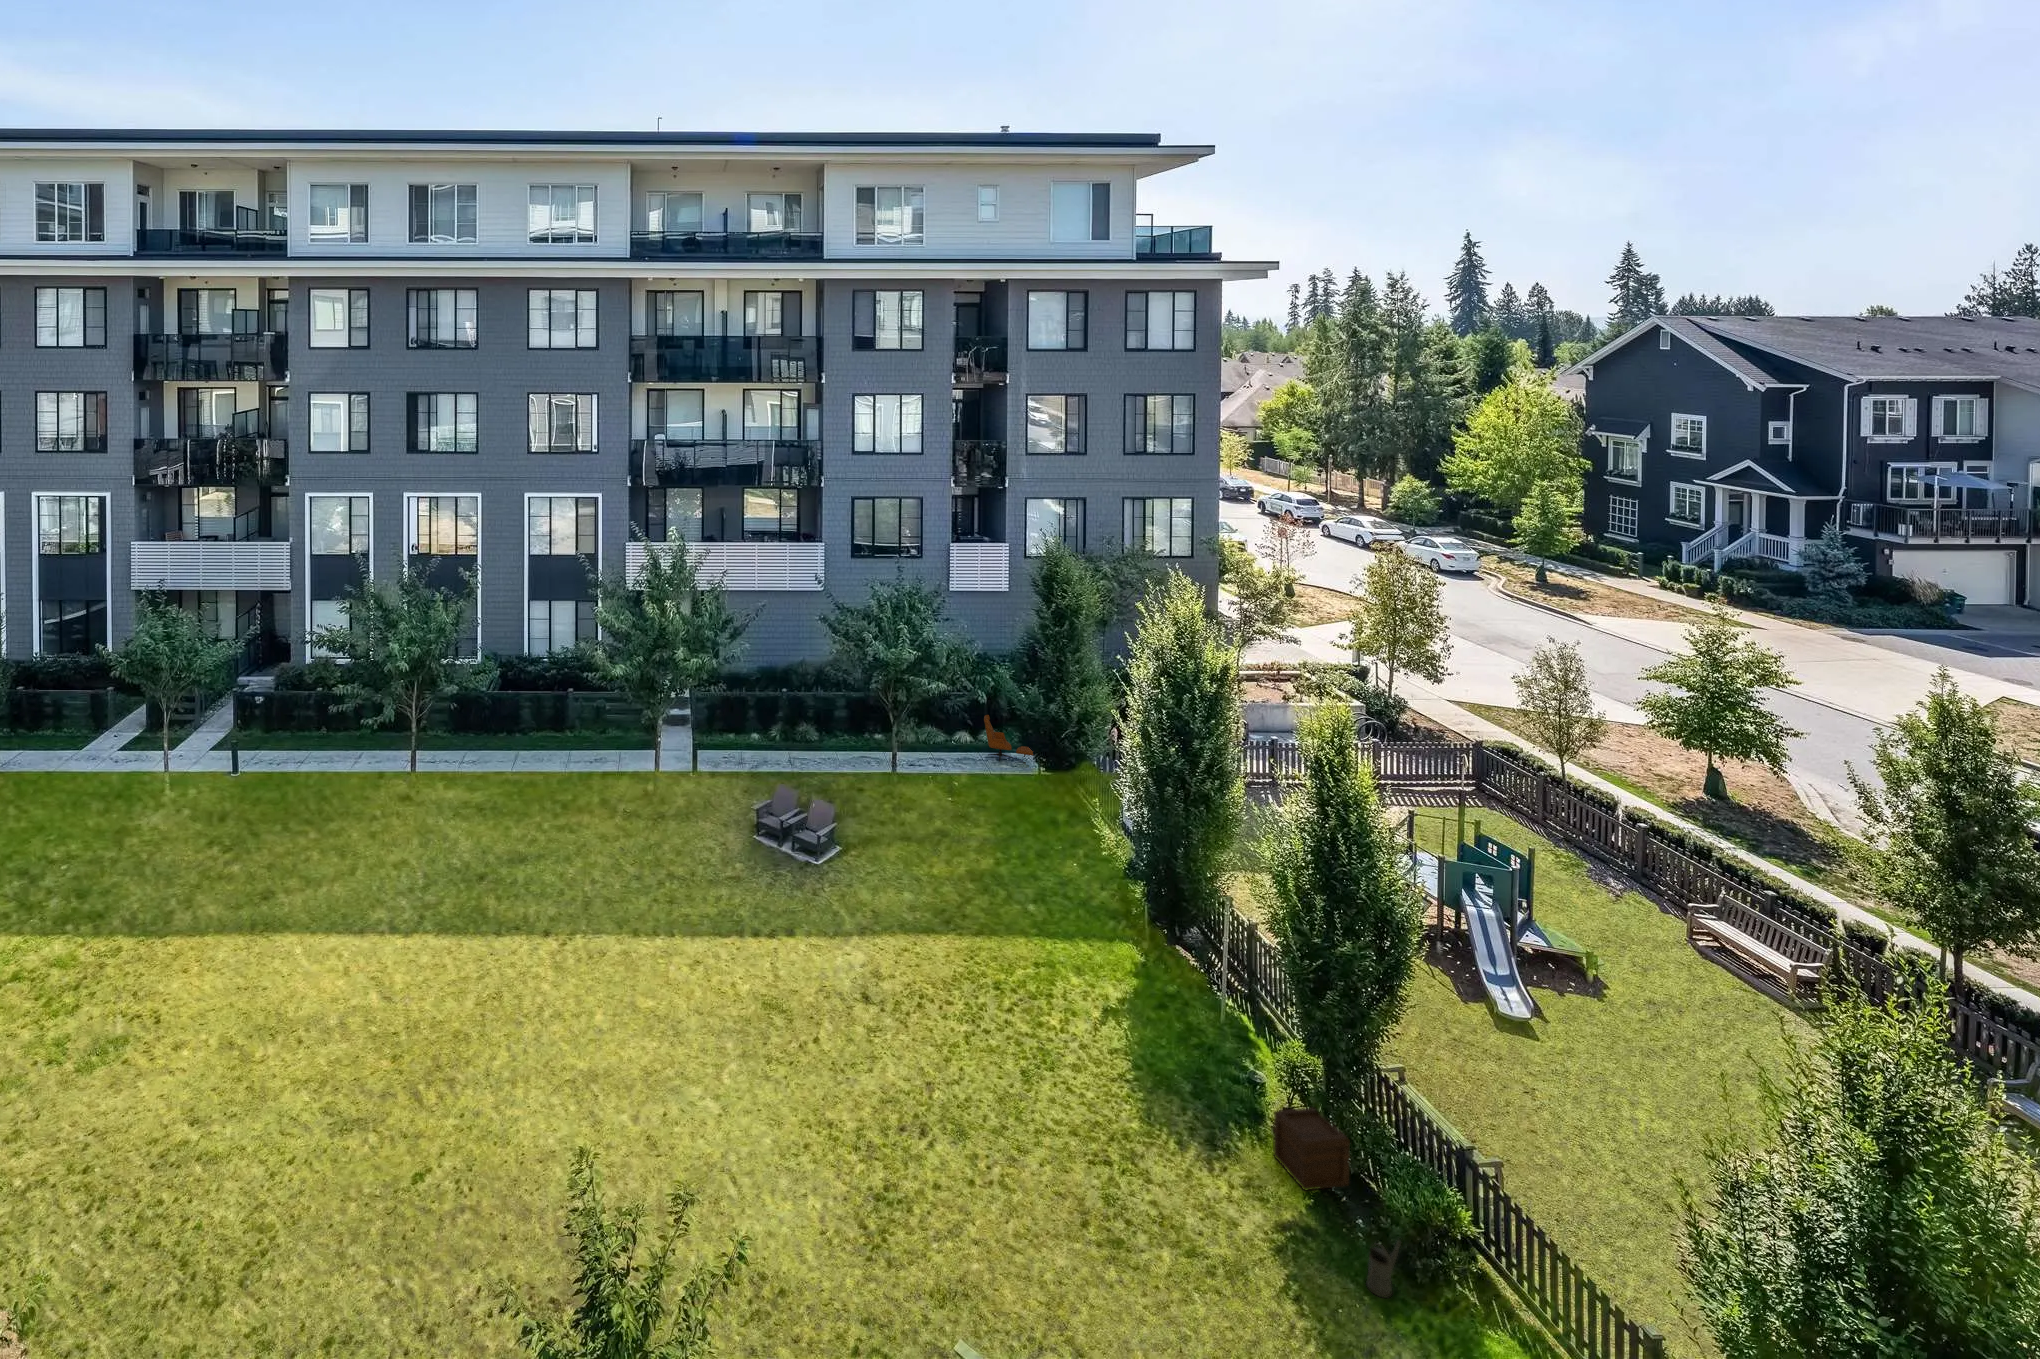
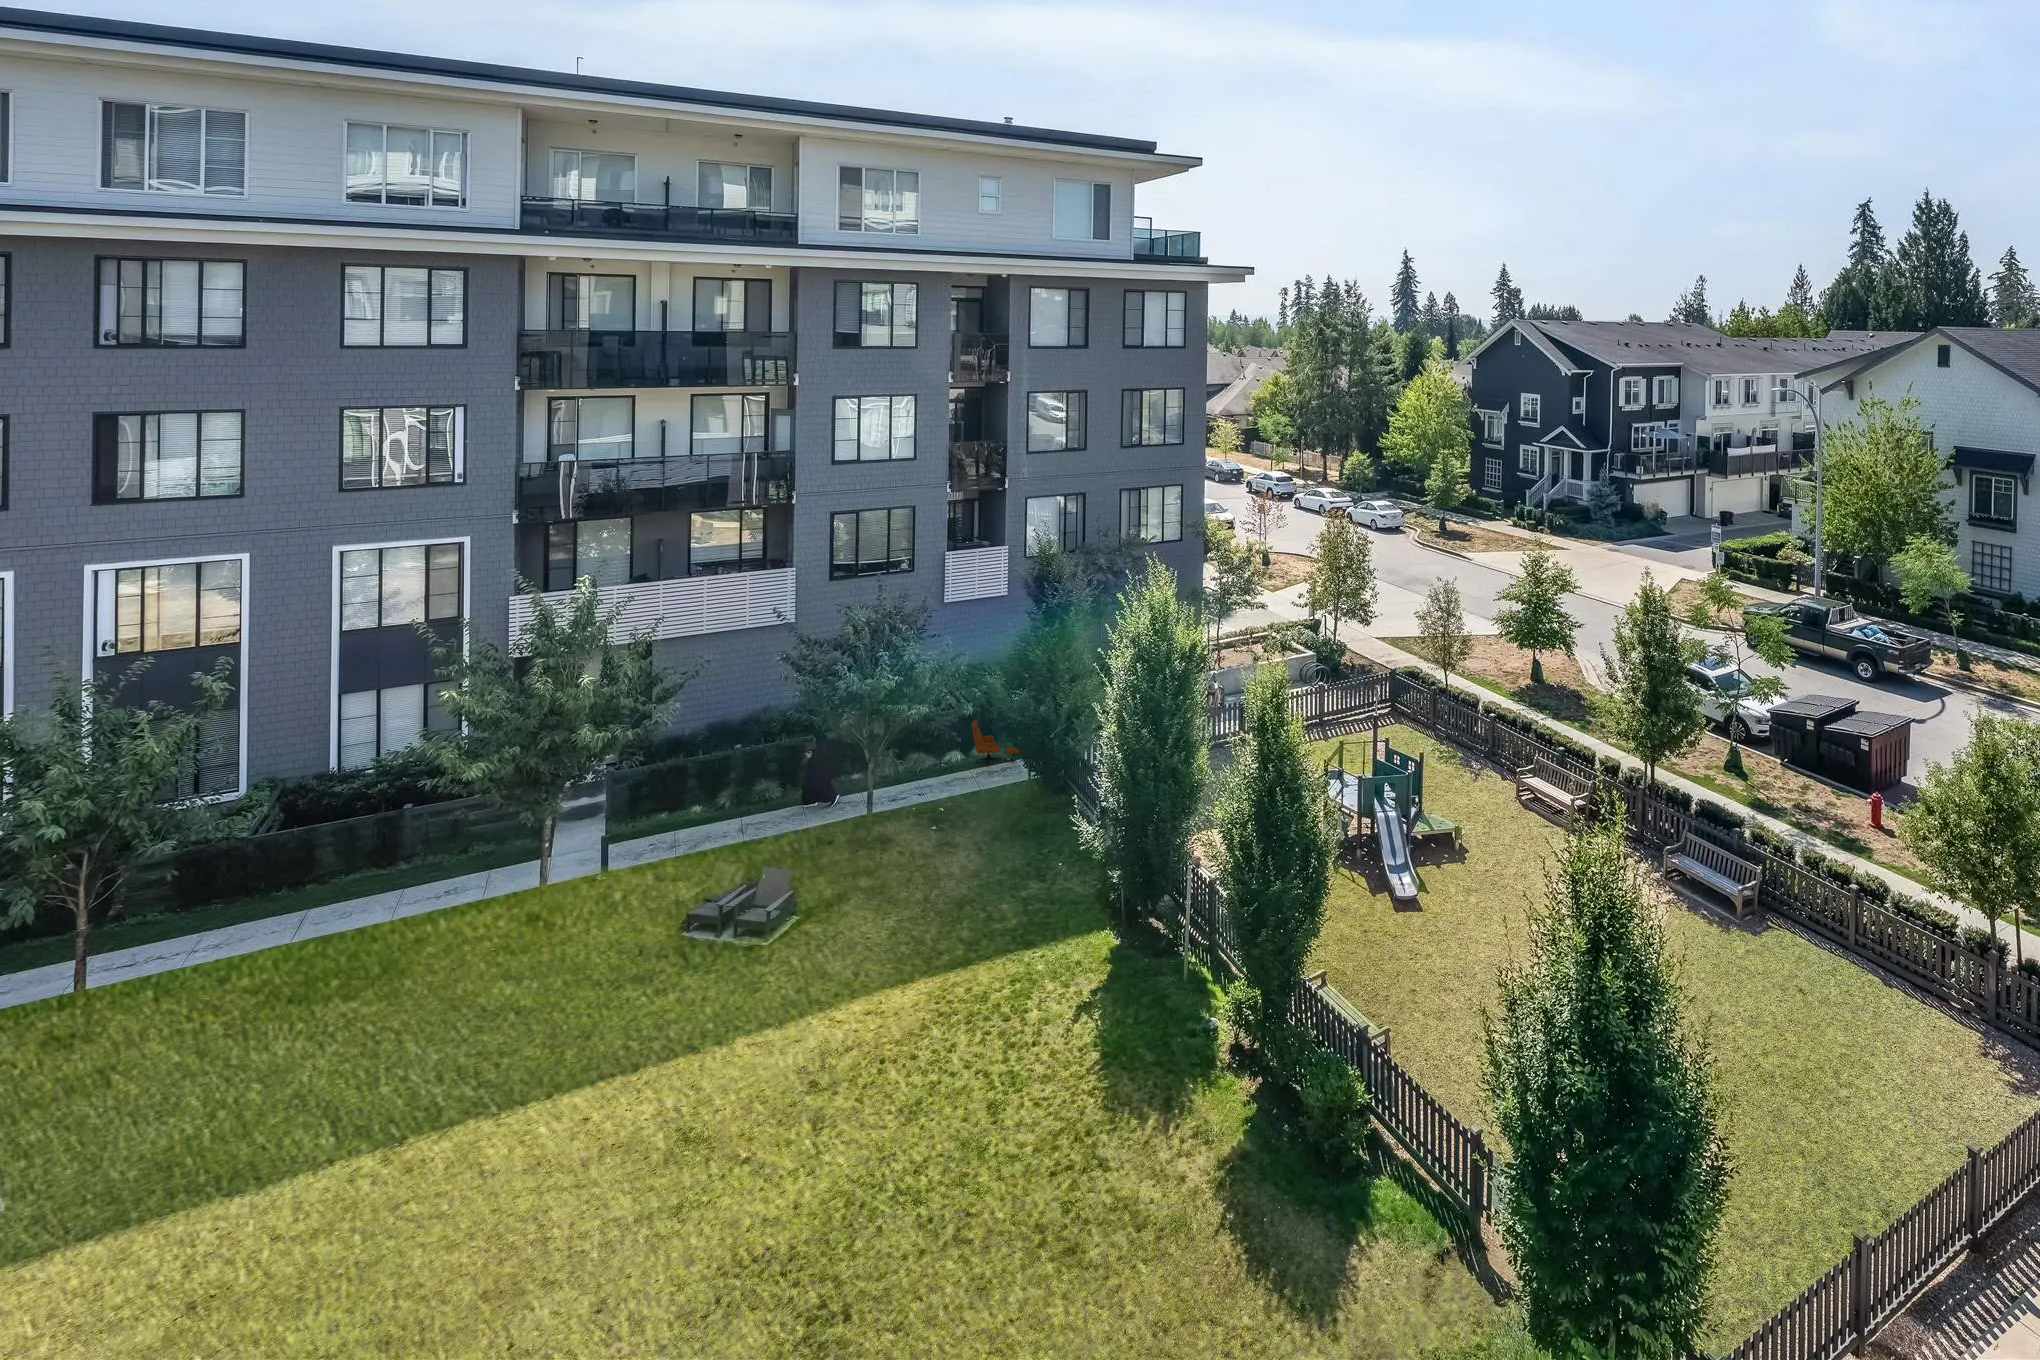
wooden crate: present [1273,1108,1350,1190] -> none [1229,1055,1294,1144]
watering can: present [1366,1240,1401,1298] -> none [1306,1164,1335,1230]

